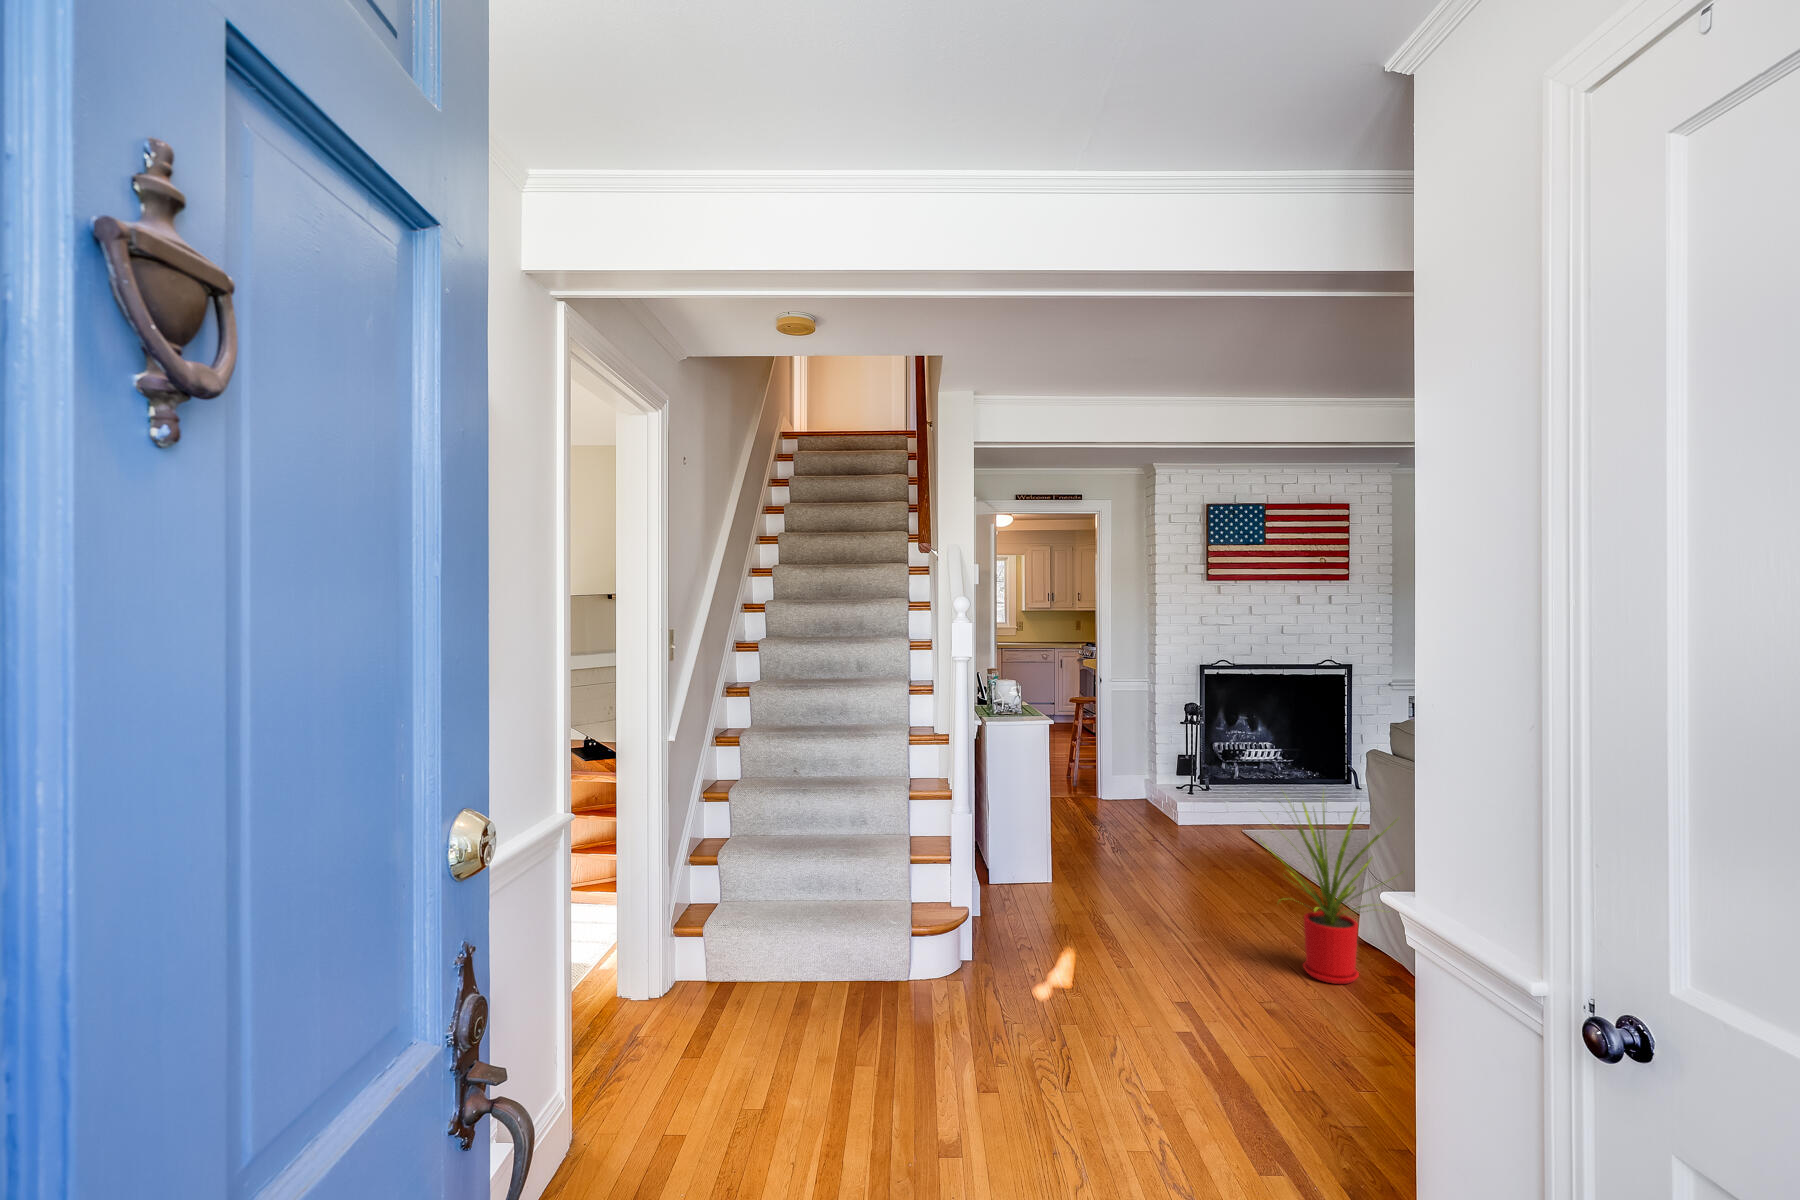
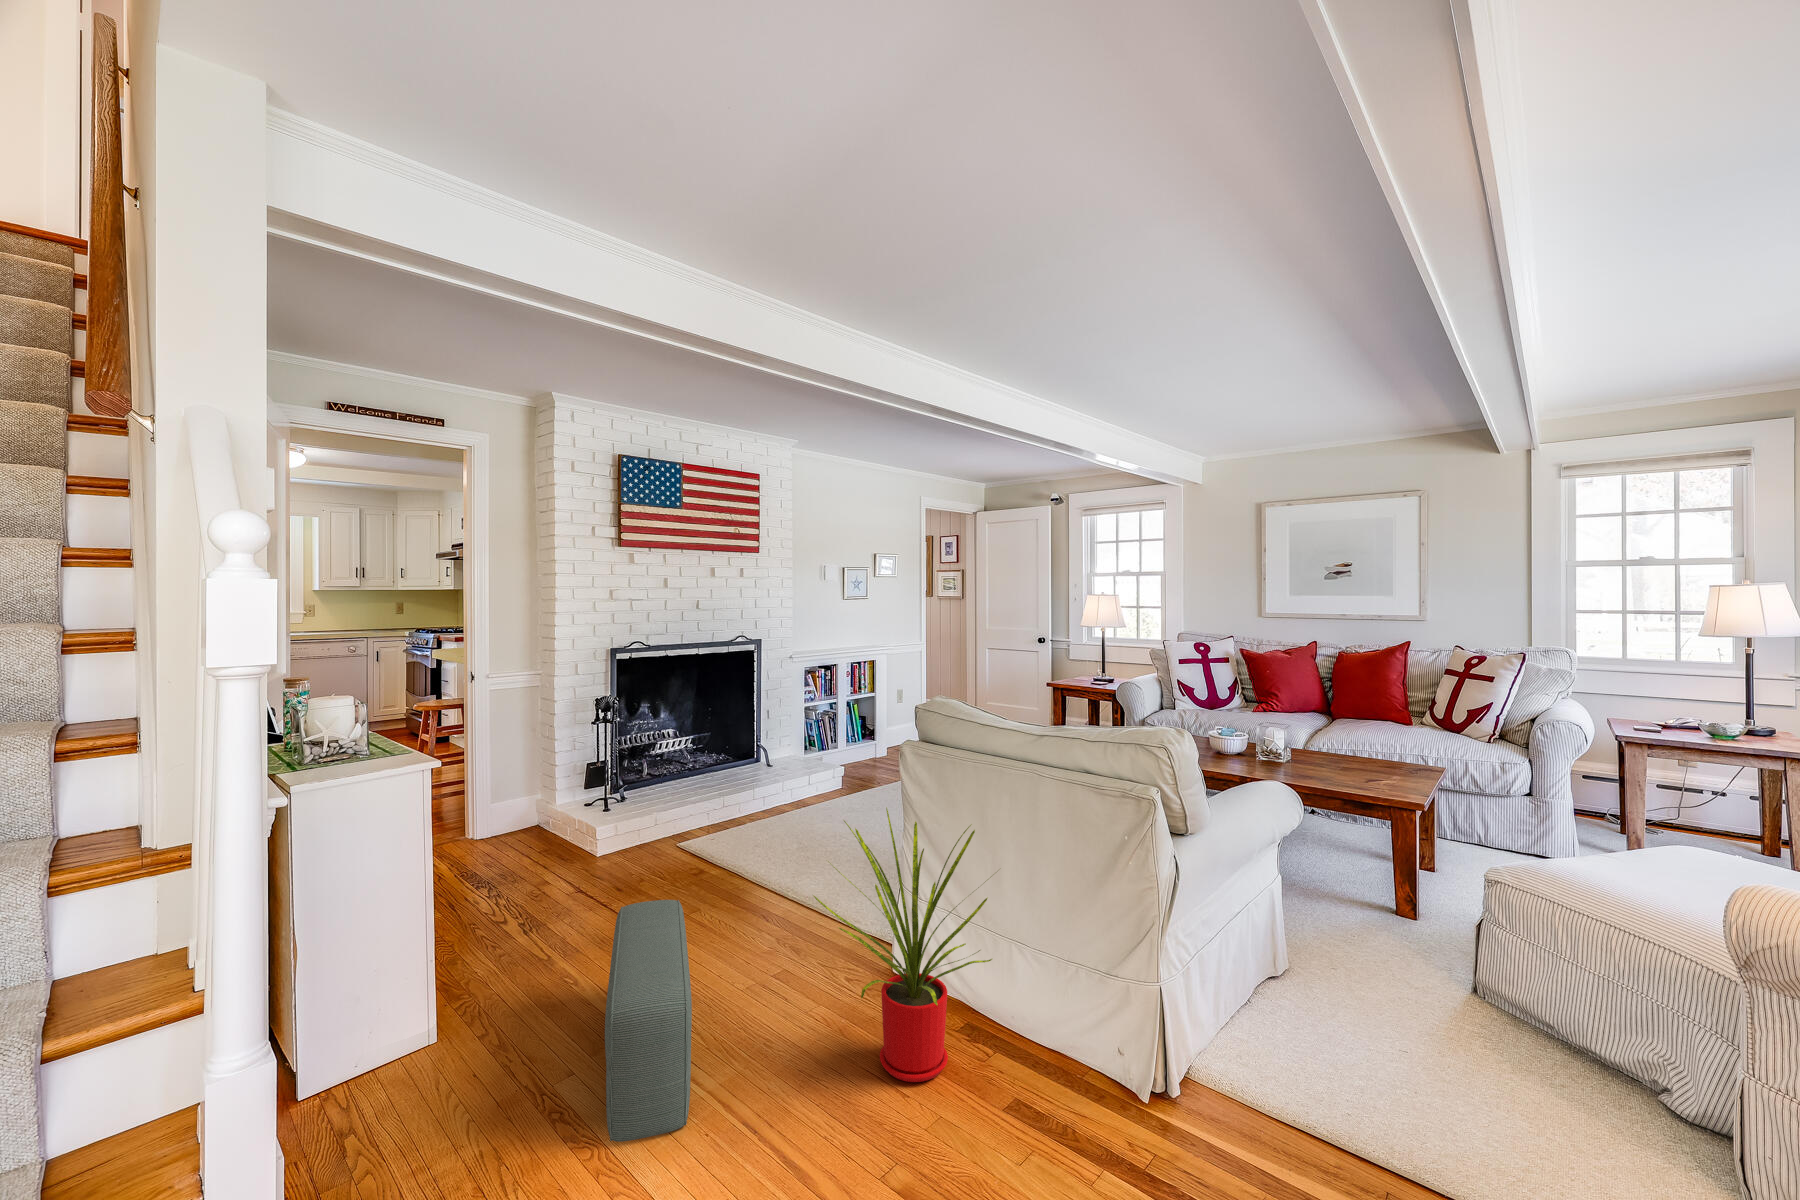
pouf: none [1118,831,1193,949] -> present [605,900,692,1142]

